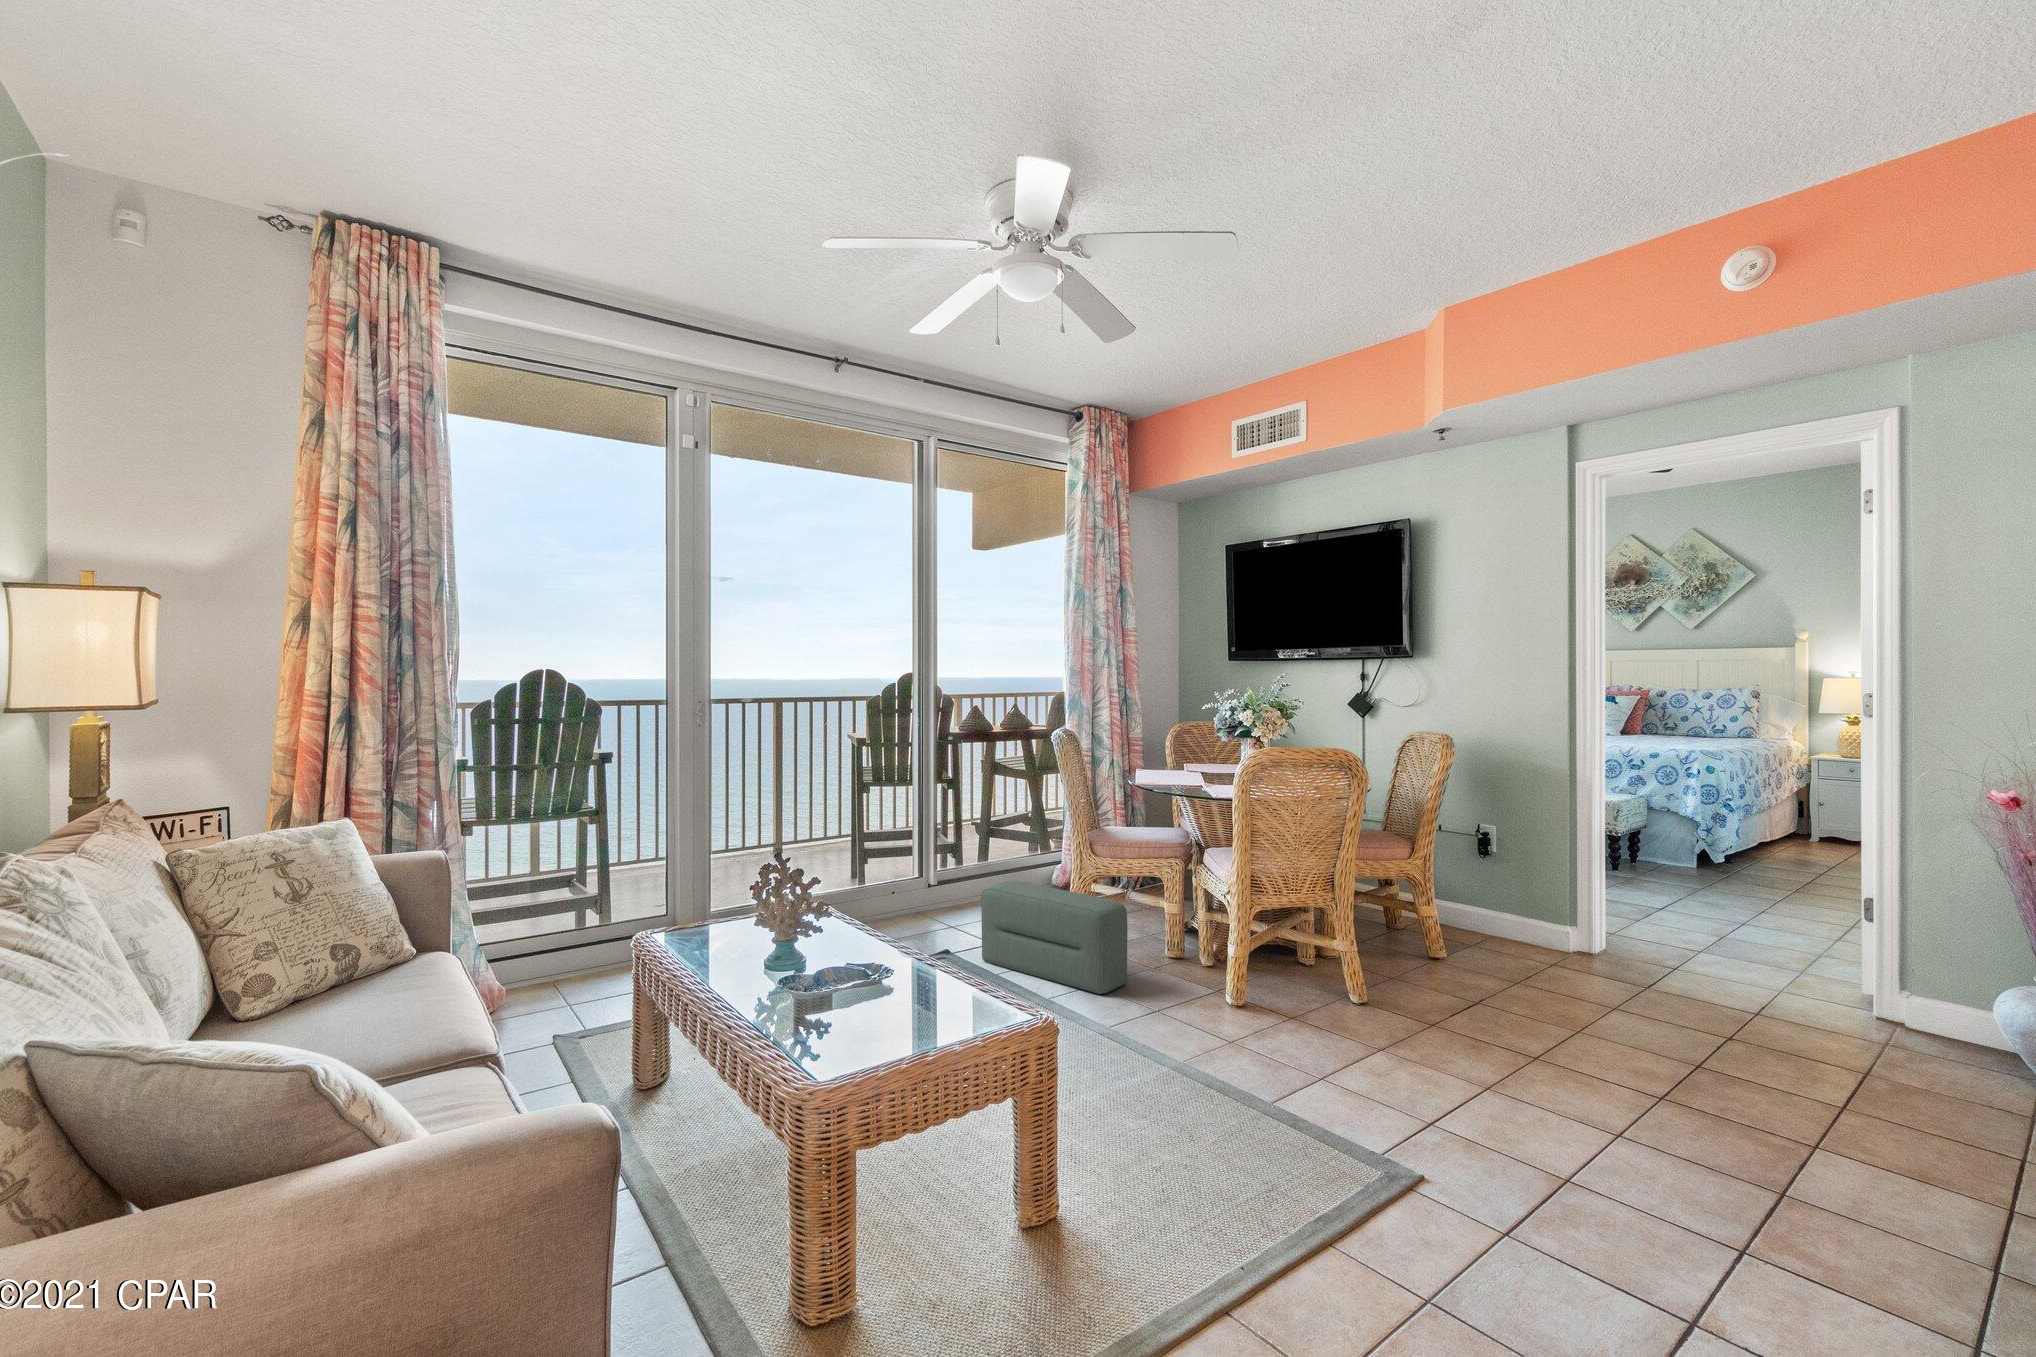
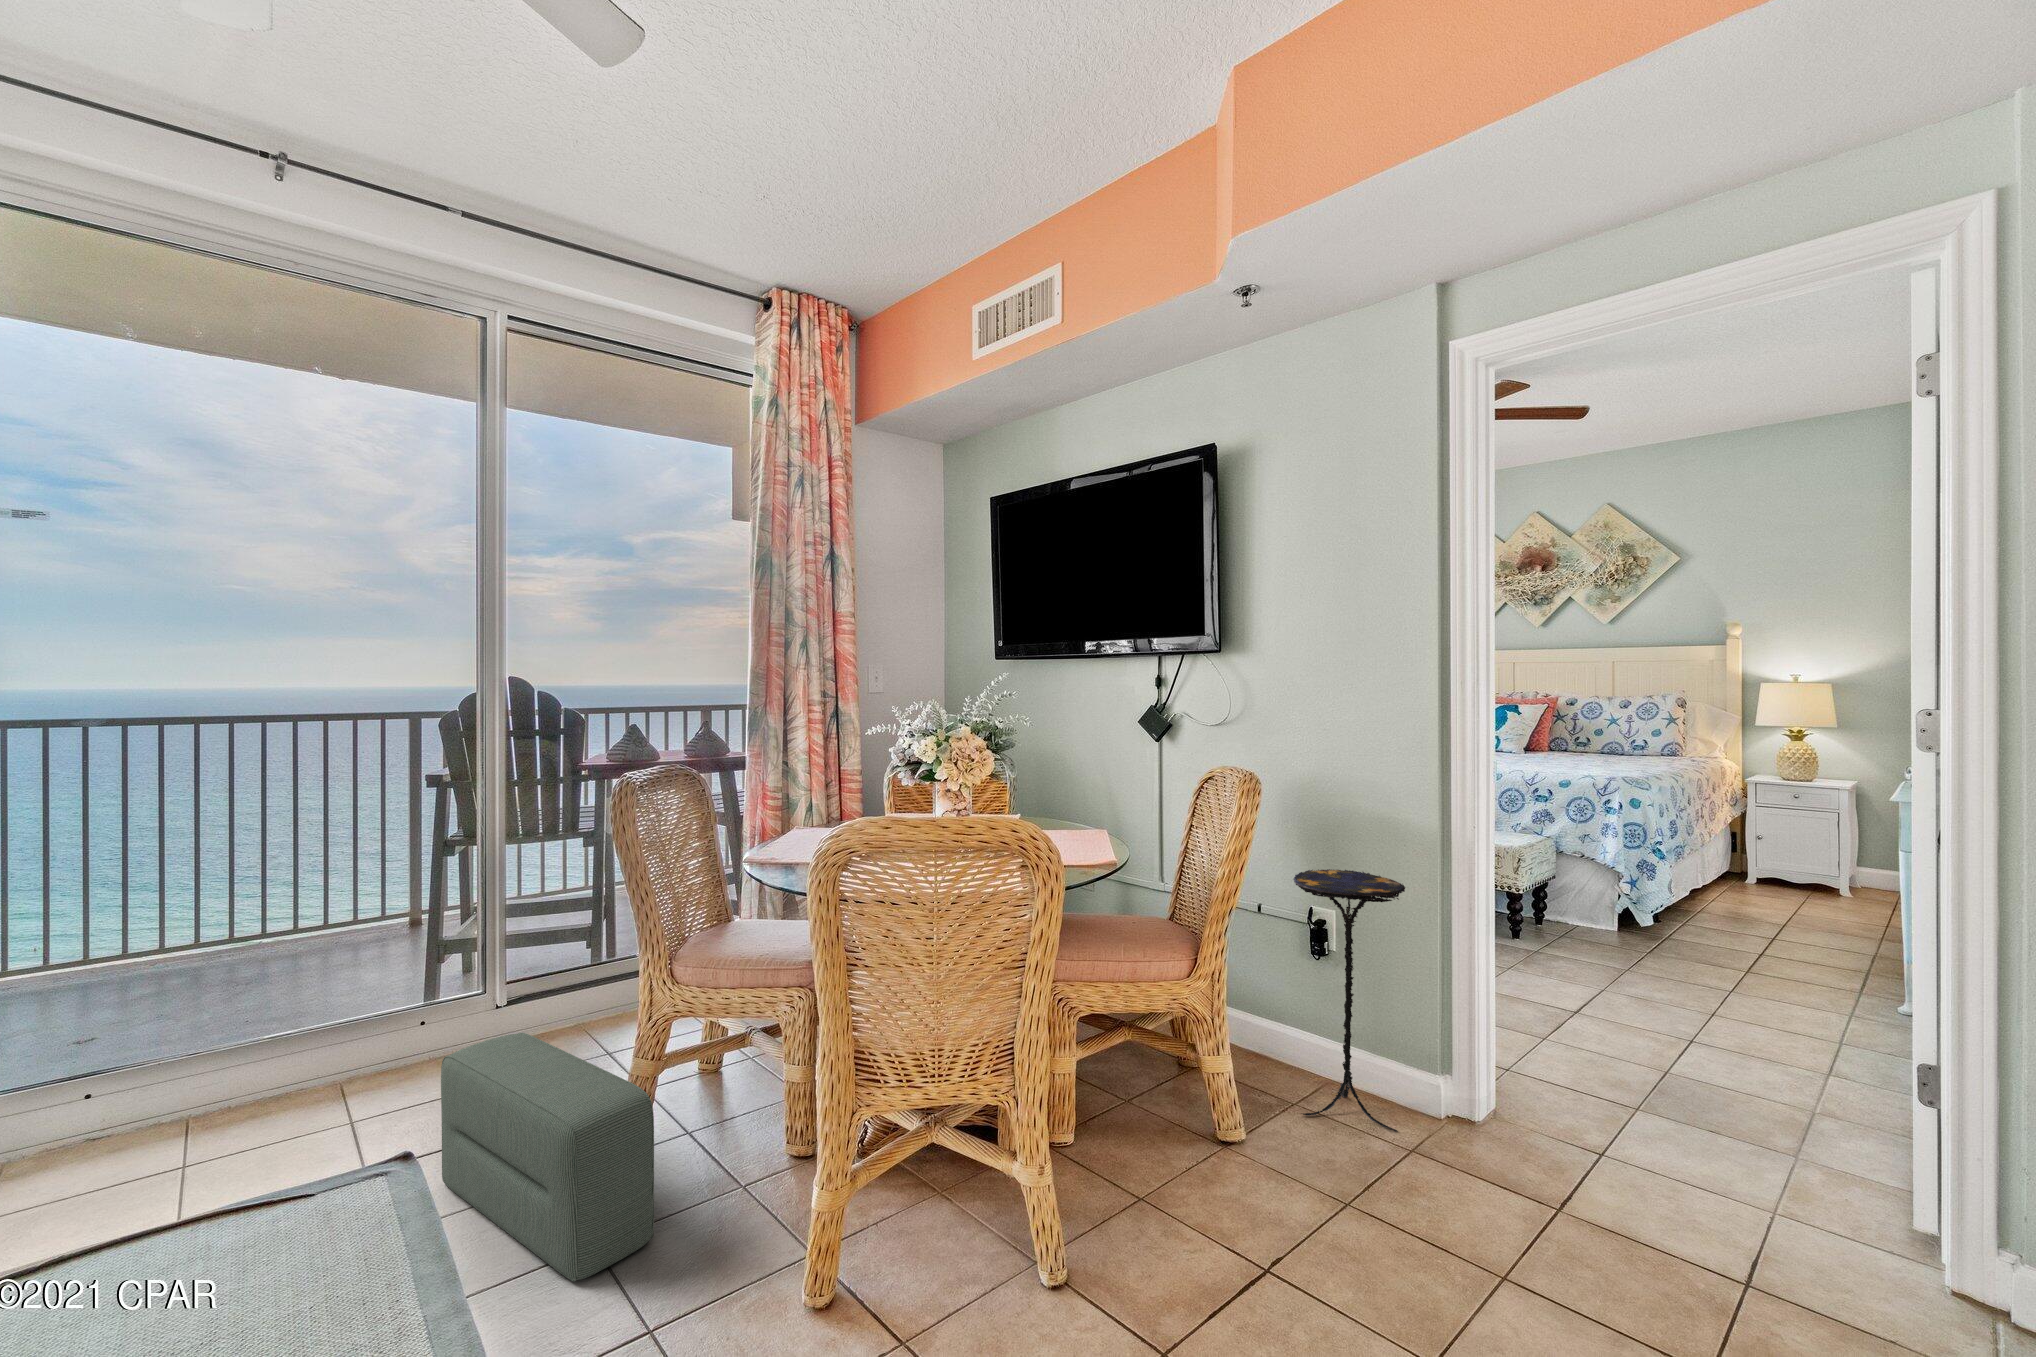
side table: none [1472,798,1548,957] -> present [1293,869,1405,1132]

